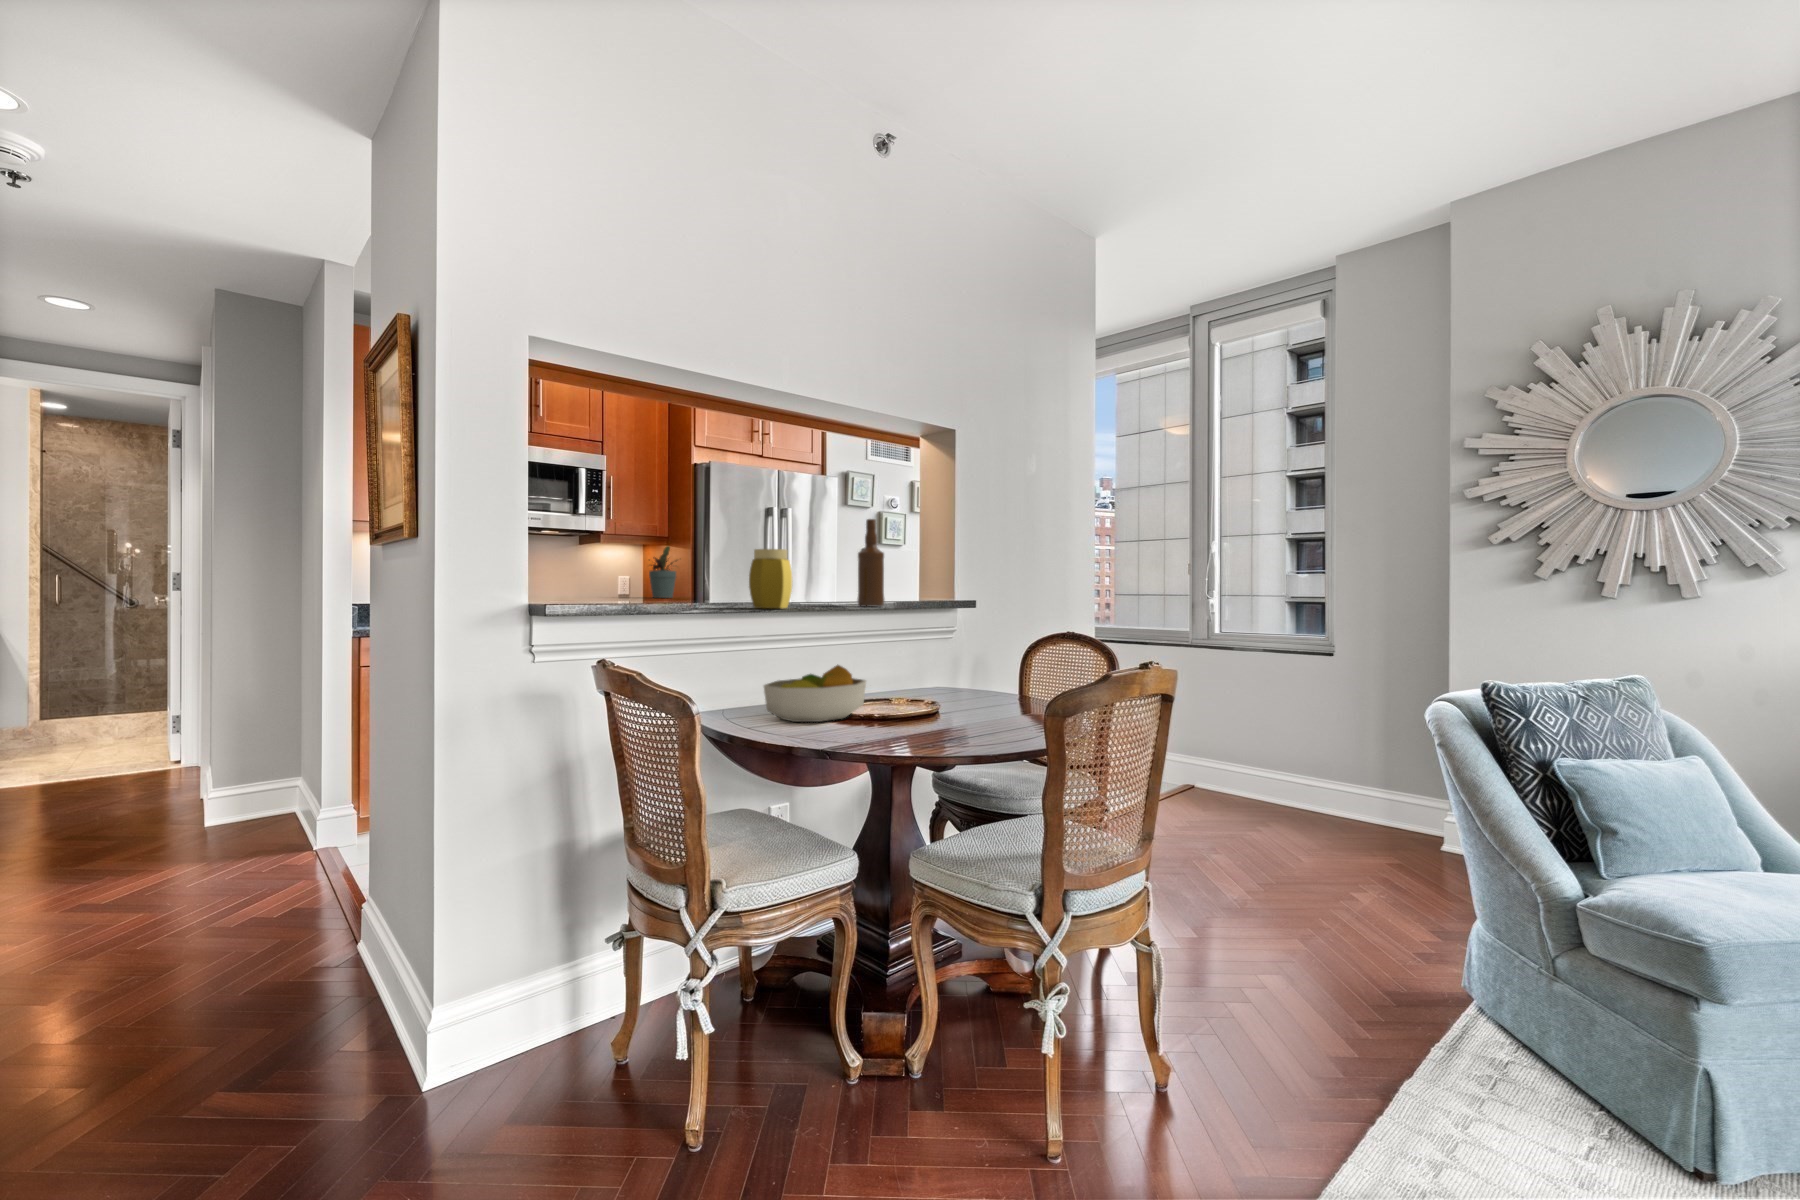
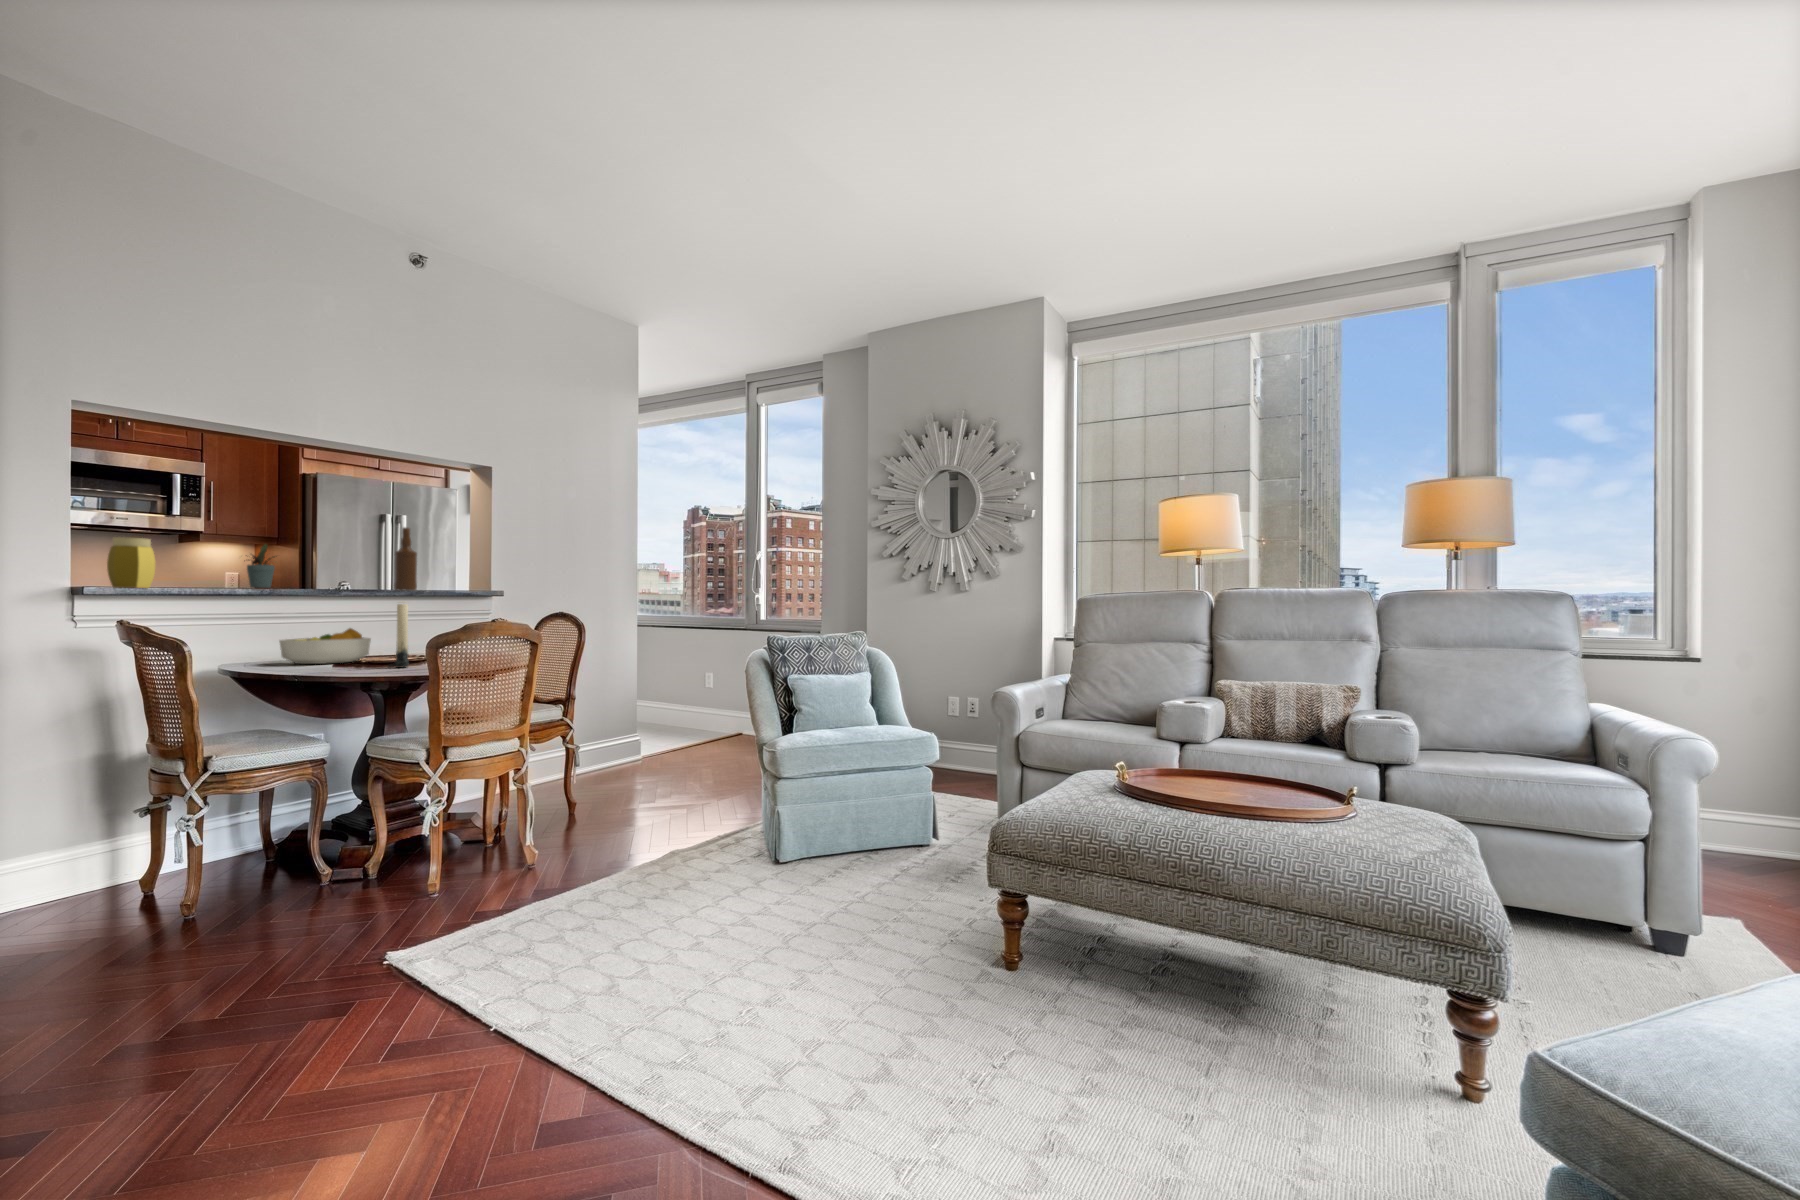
jar: present [749,549,792,608] -> present [107,537,156,588]
candle: none [927,632,956,737] -> present [388,604,409,667]

